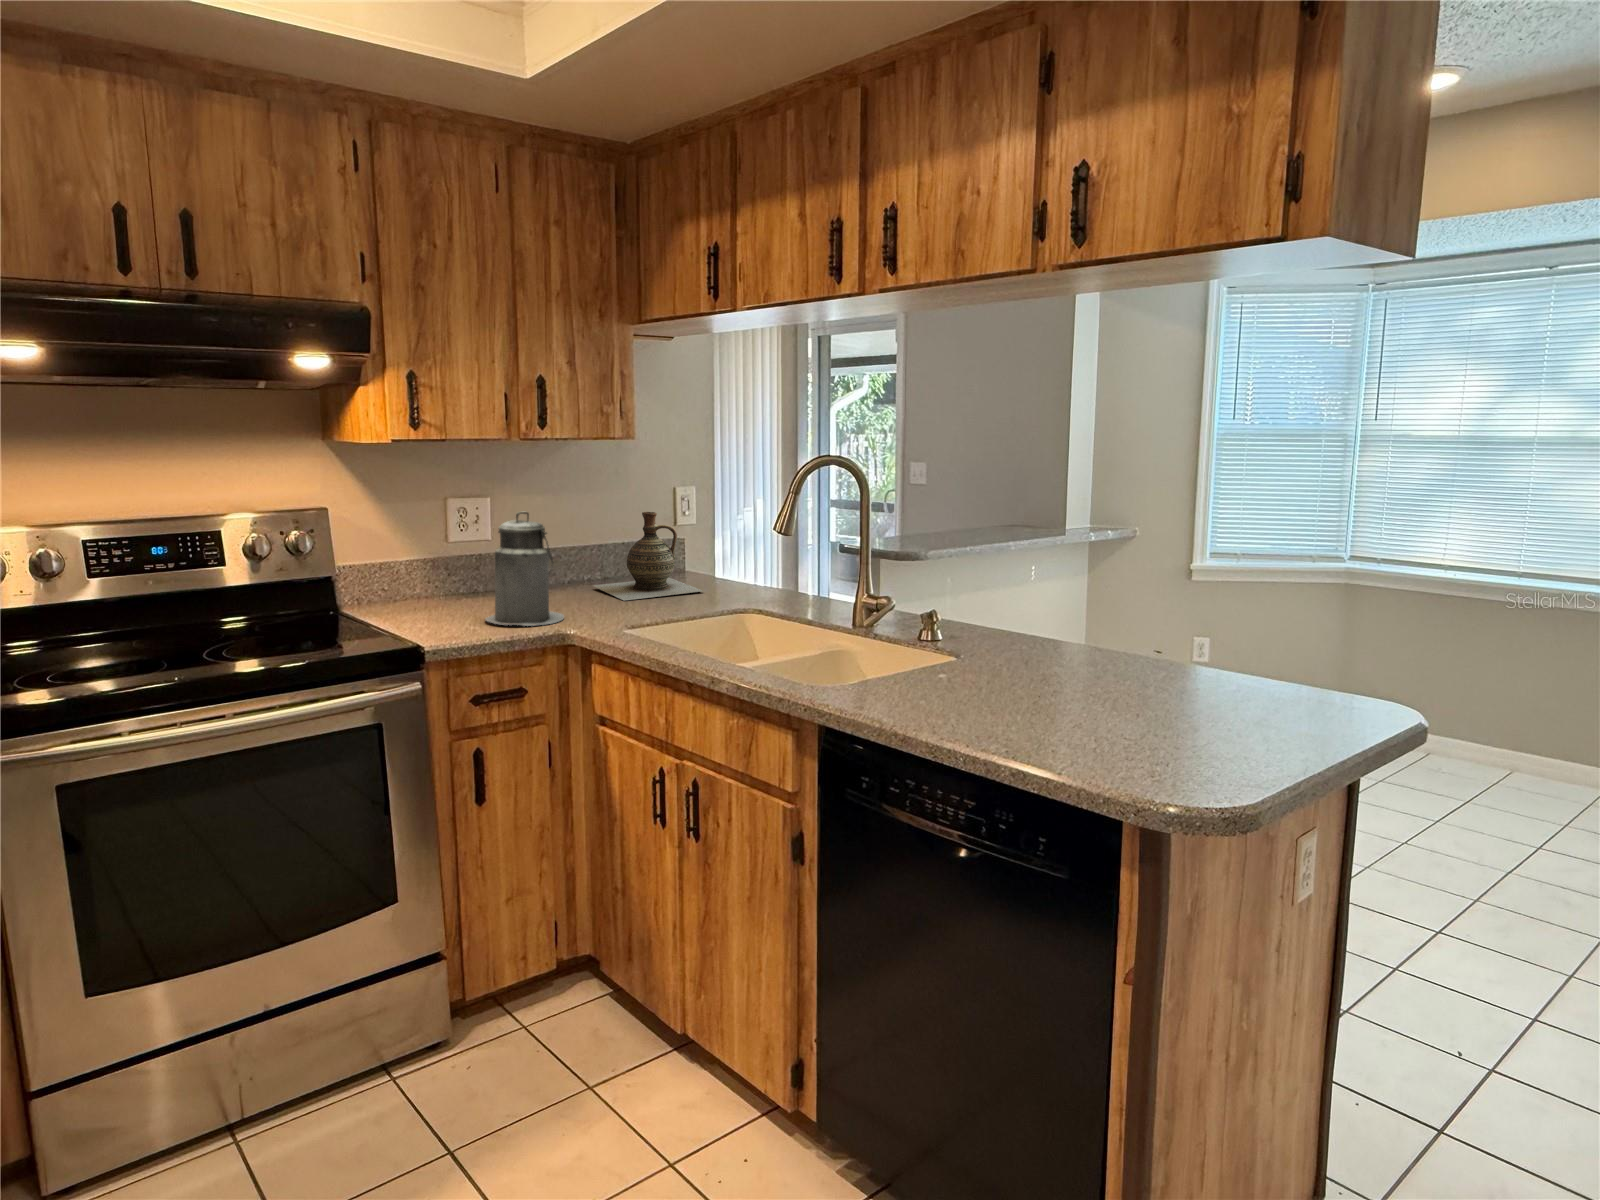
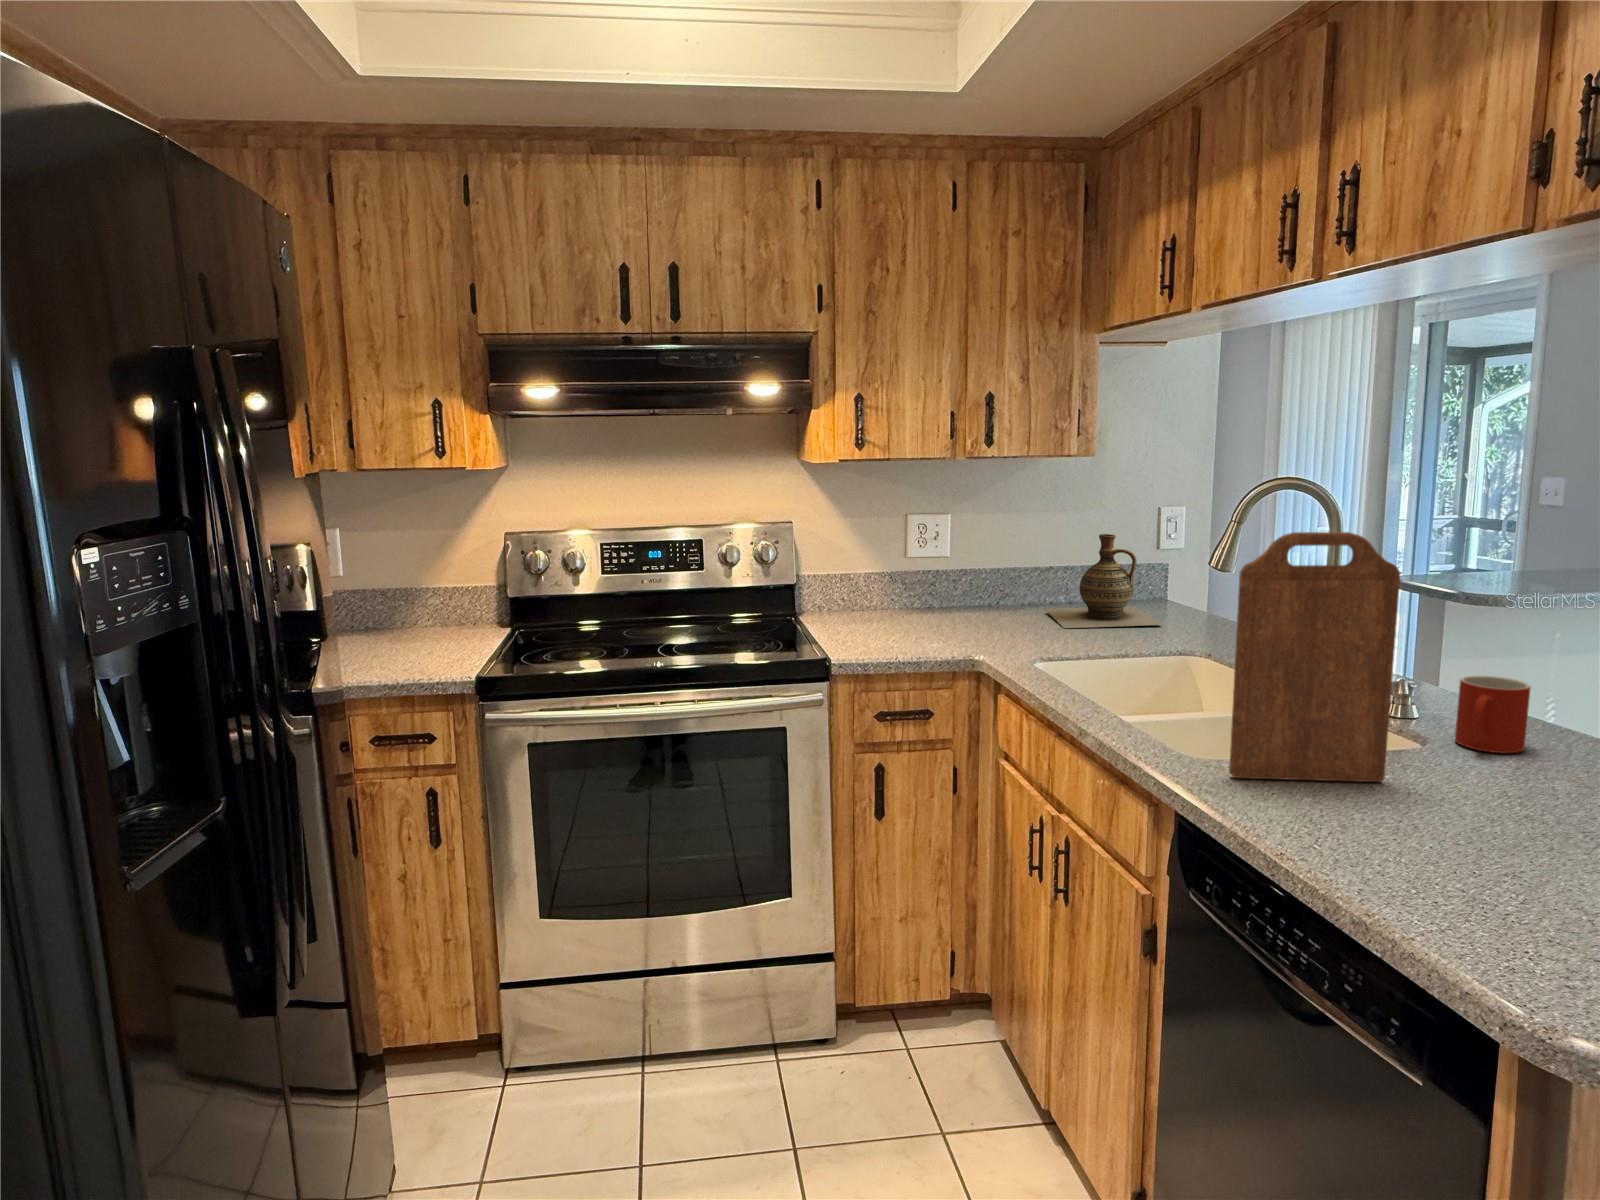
cutting board: none [860,500,960,695] -> present [1229,532,1400,782]
canister: present [485,512,564,626] -> none [907,531,985,646]
mug: none [971,603,1014,656] -> present [1455,676,1531,753]

